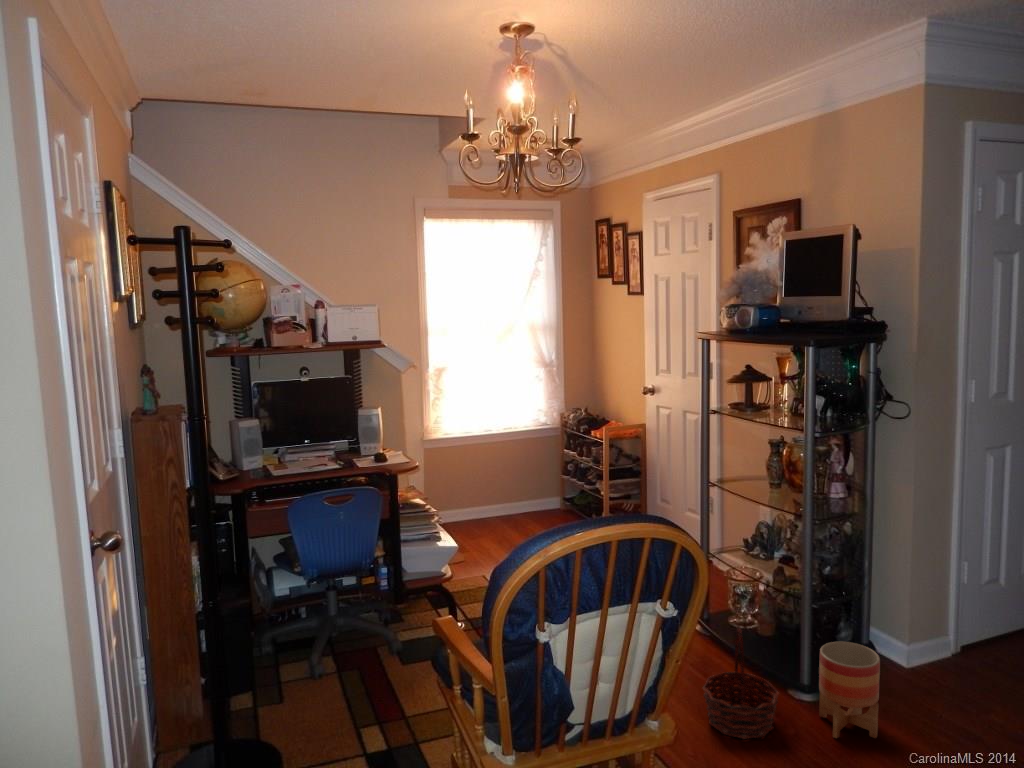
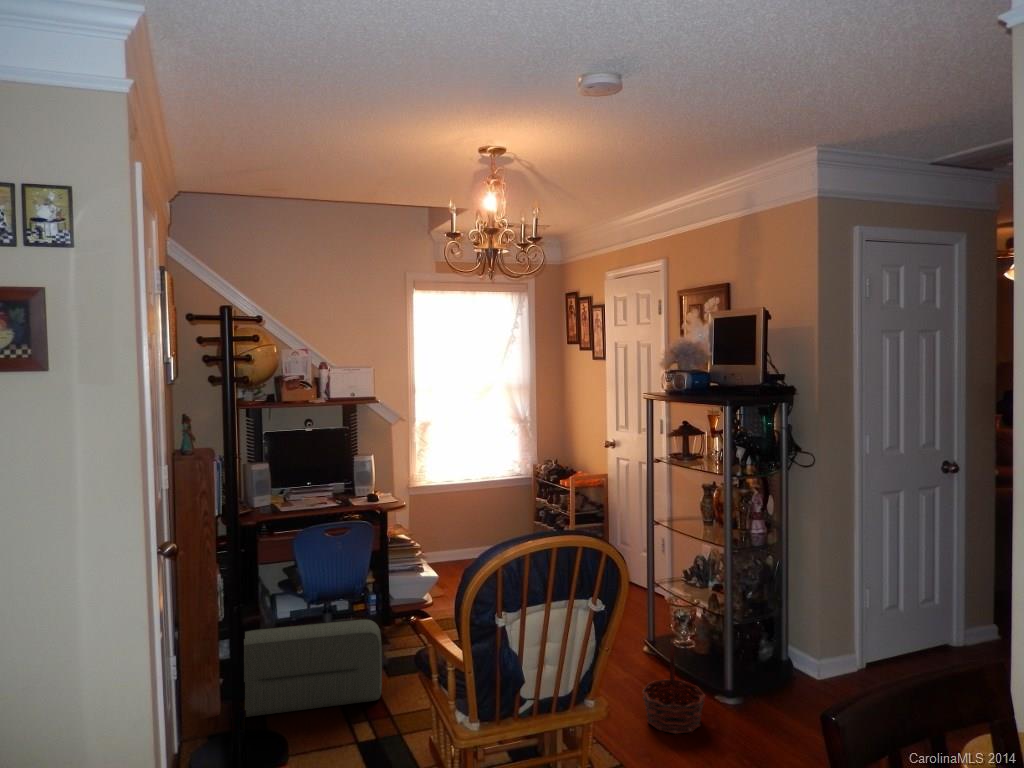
pouf: none [218,601,395,718] -> present [244,619,382,717]
planter: present [819,642,880,738] -> none [739,652,787,733]

